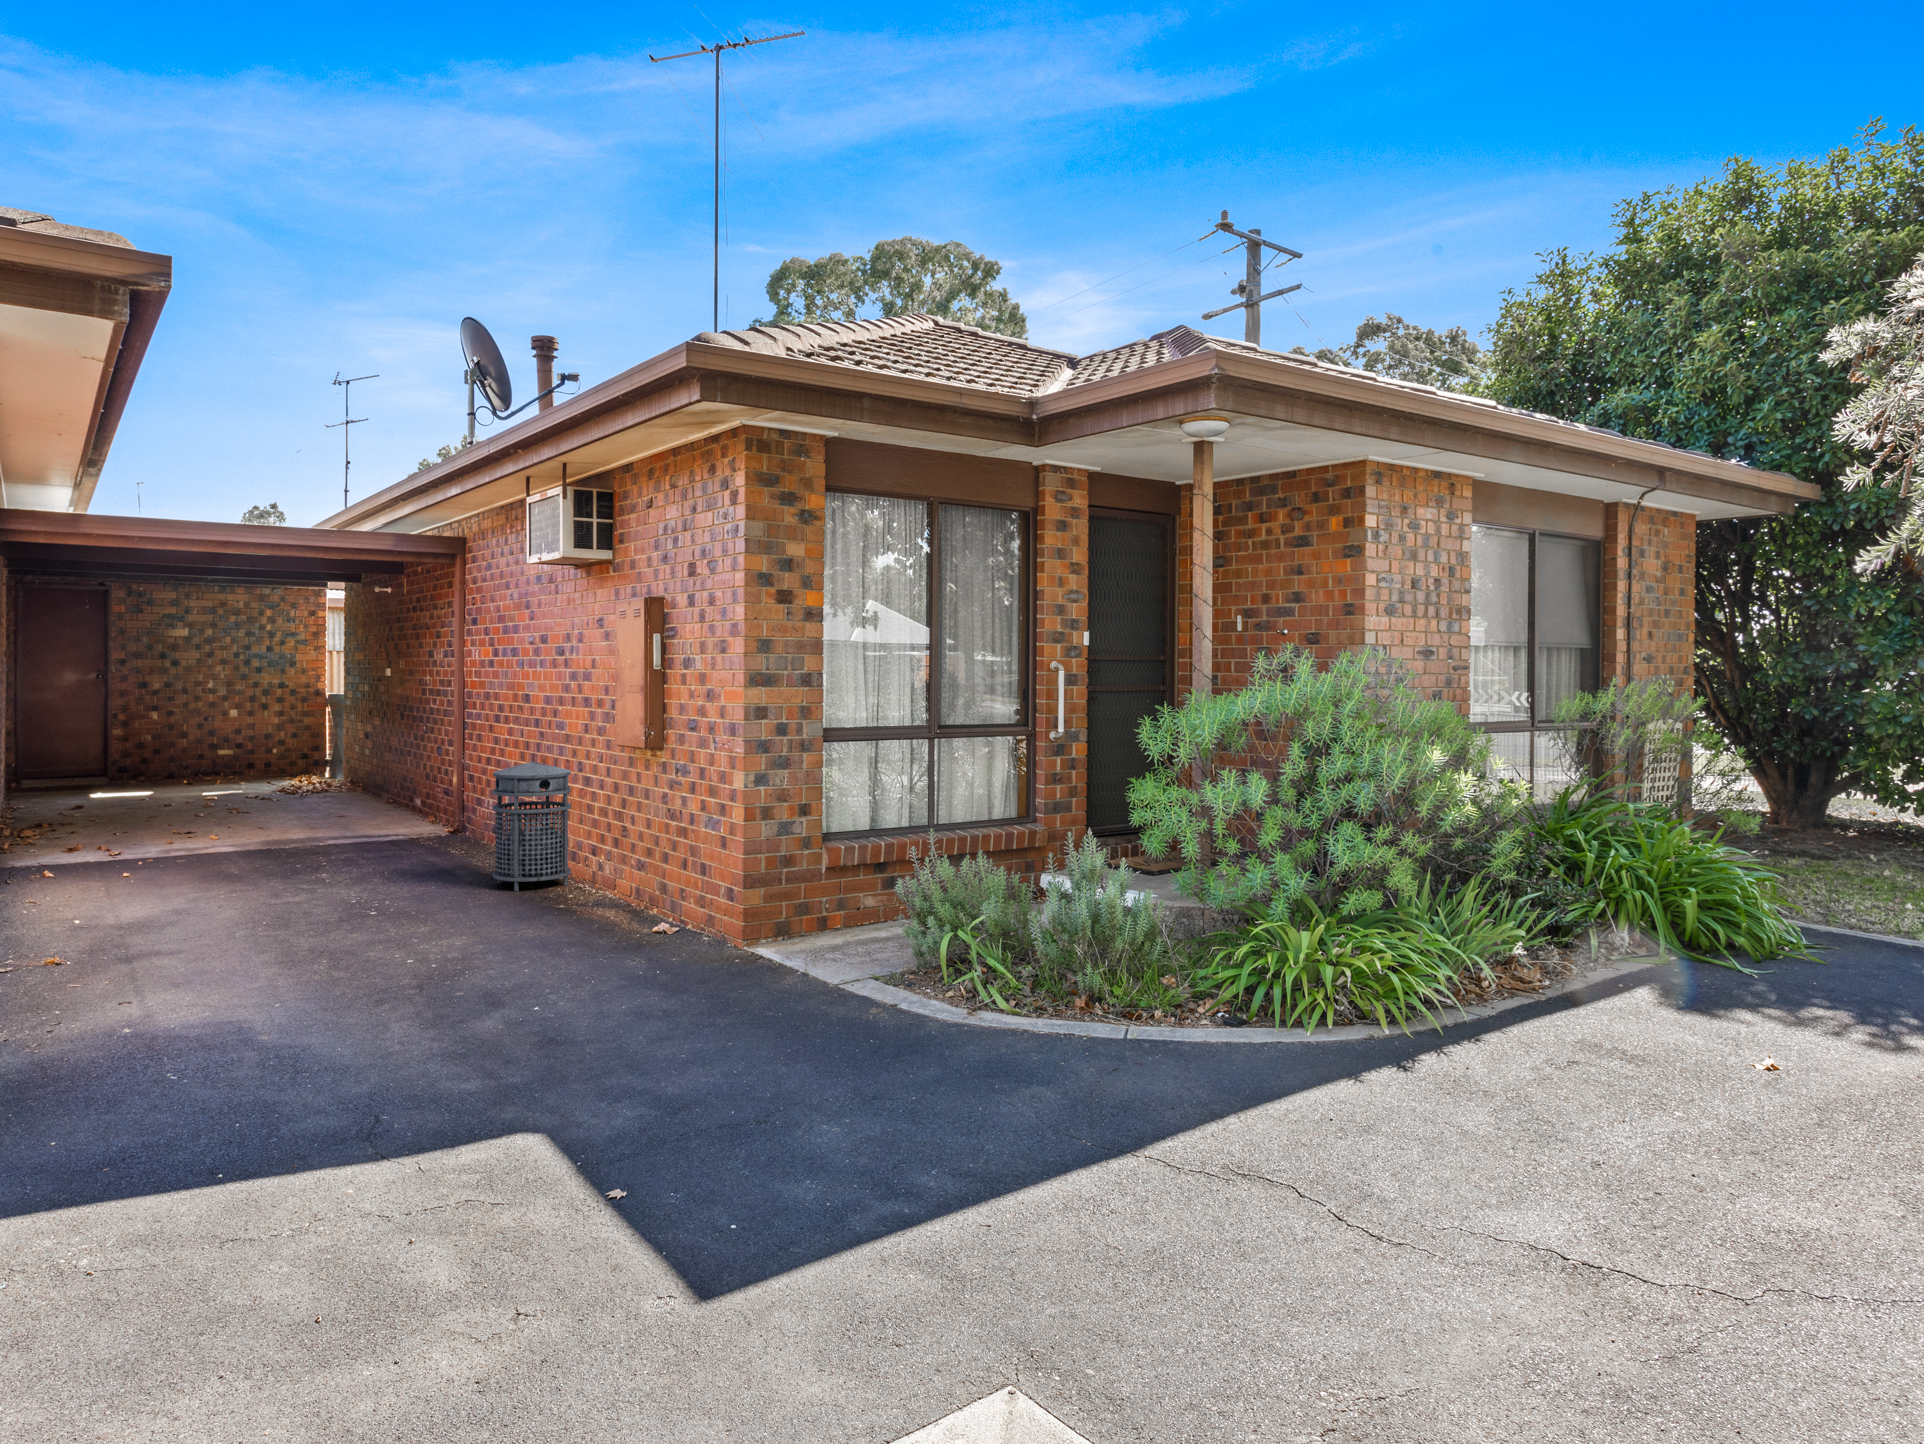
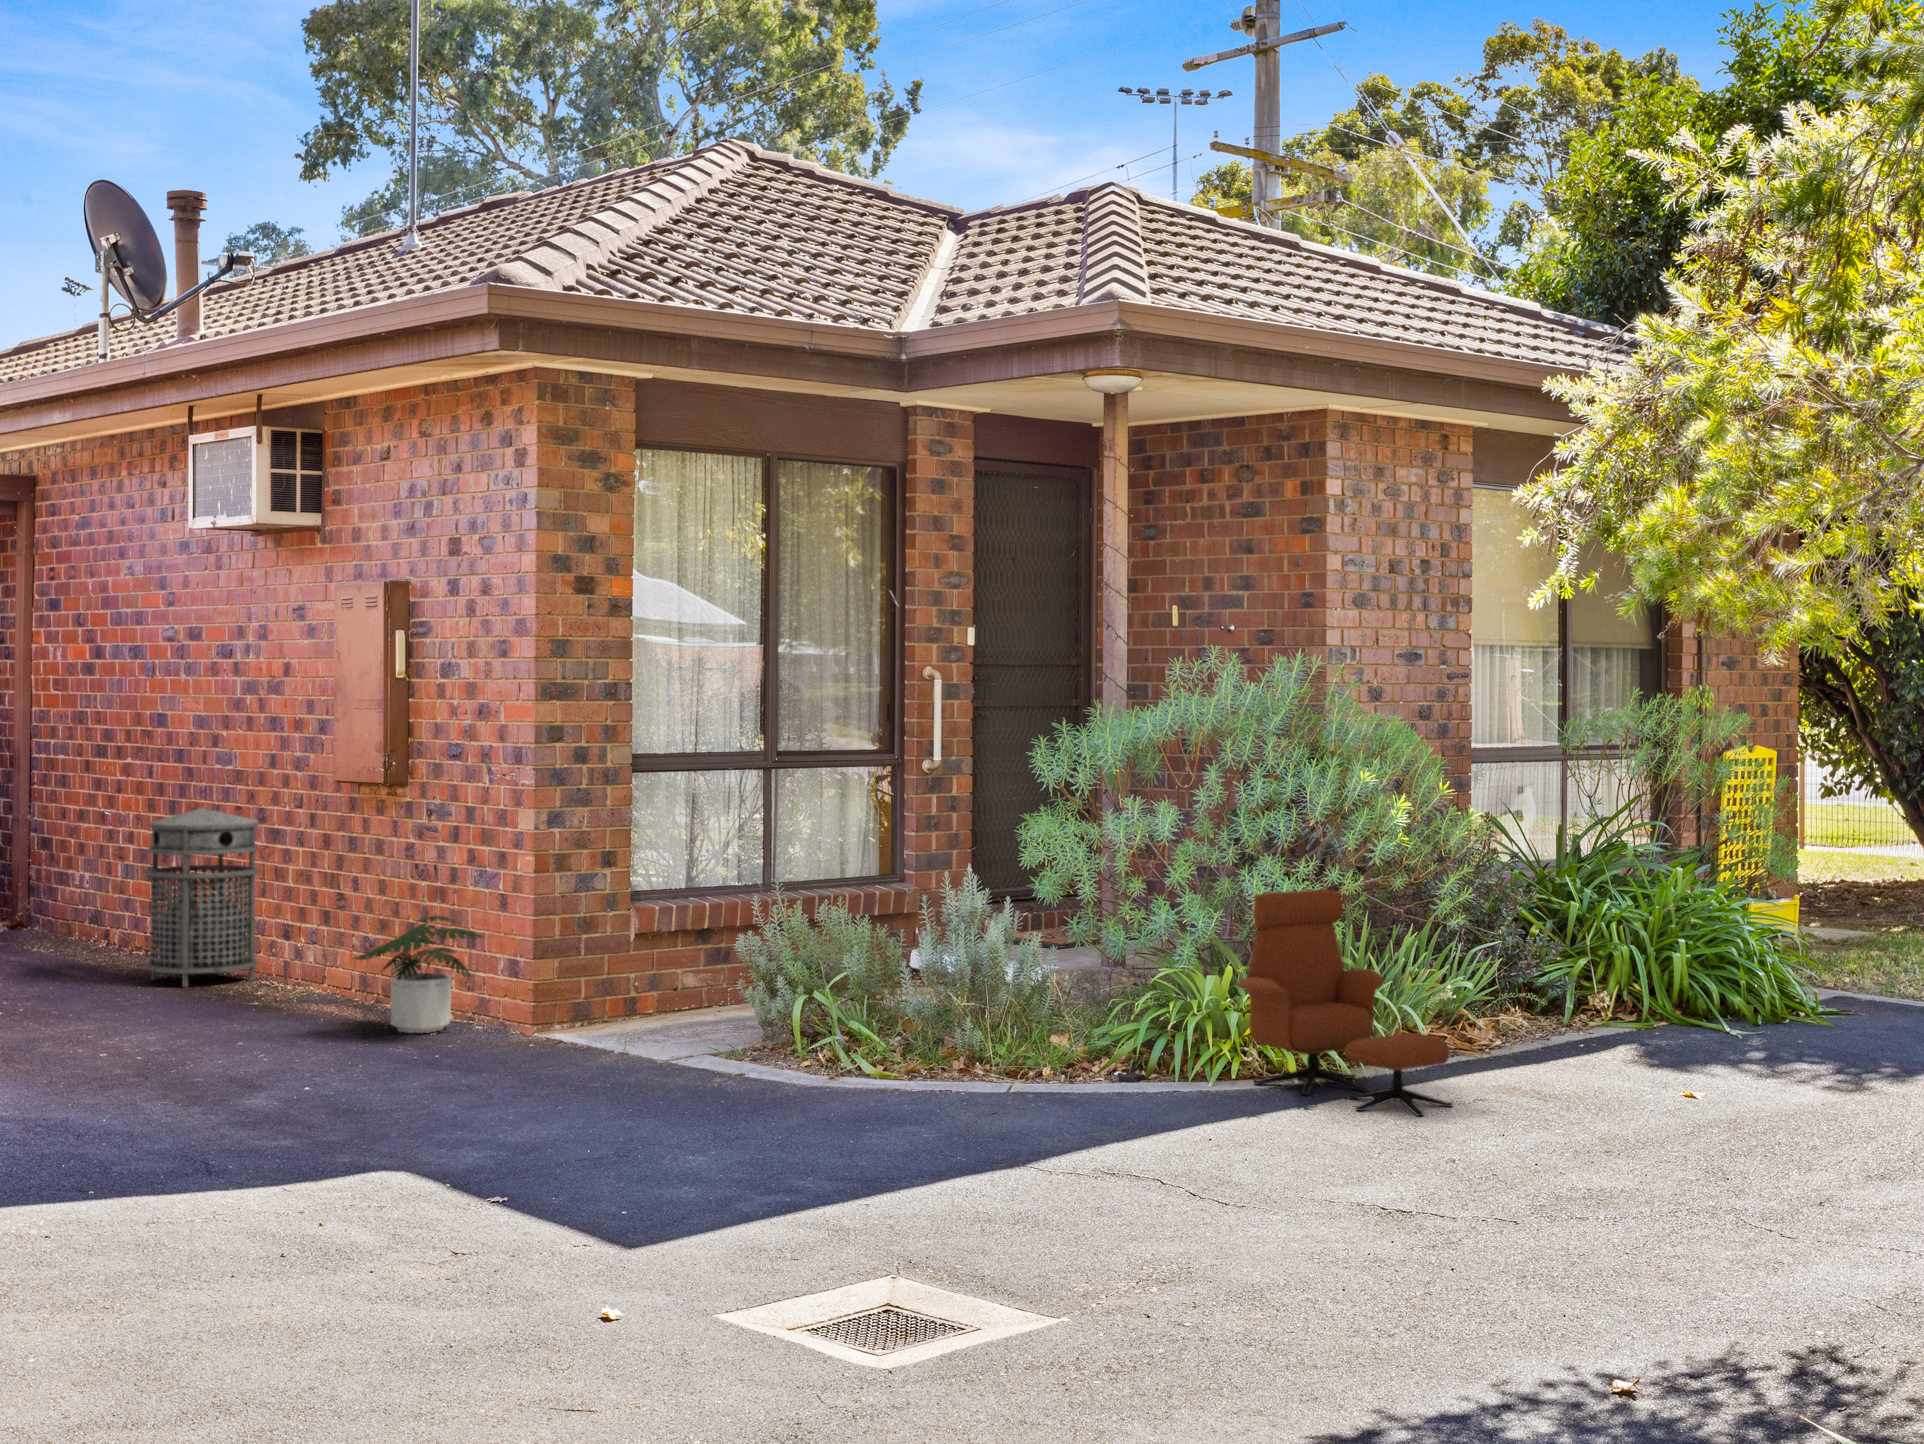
potted plant: none [610,852,711,944] -> present [354,915,482,1033]
lounge chair: none [1333,859,1548,1086] -> present [1237,889,1453,1116]

